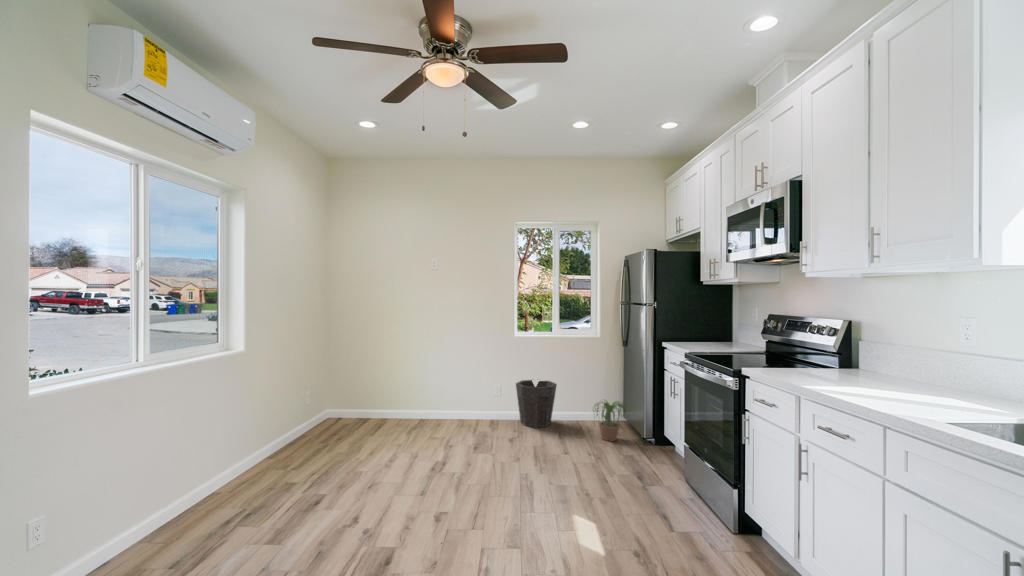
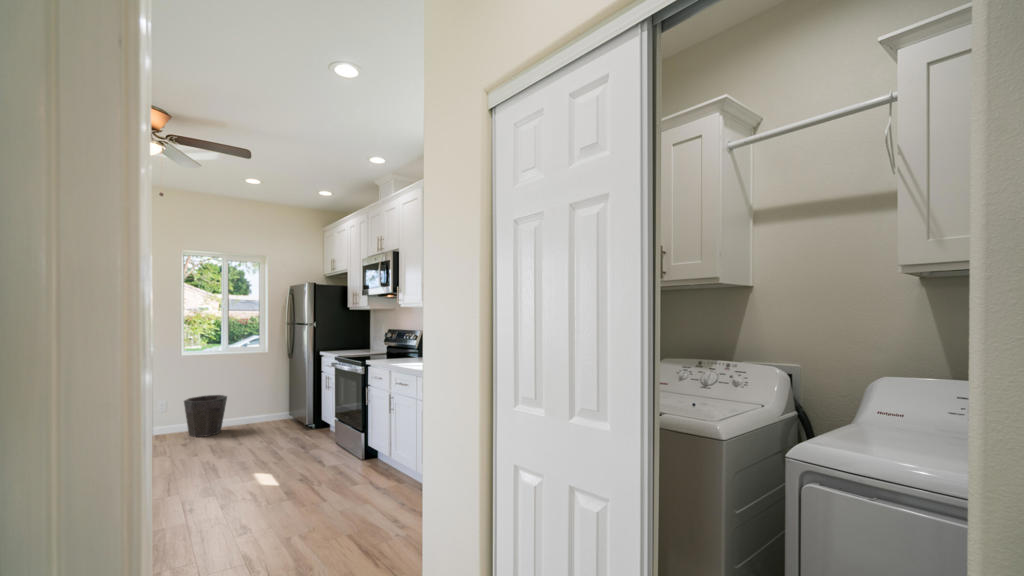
potted plant: present [595,401,626,441] -> none [259,401,297,433]

